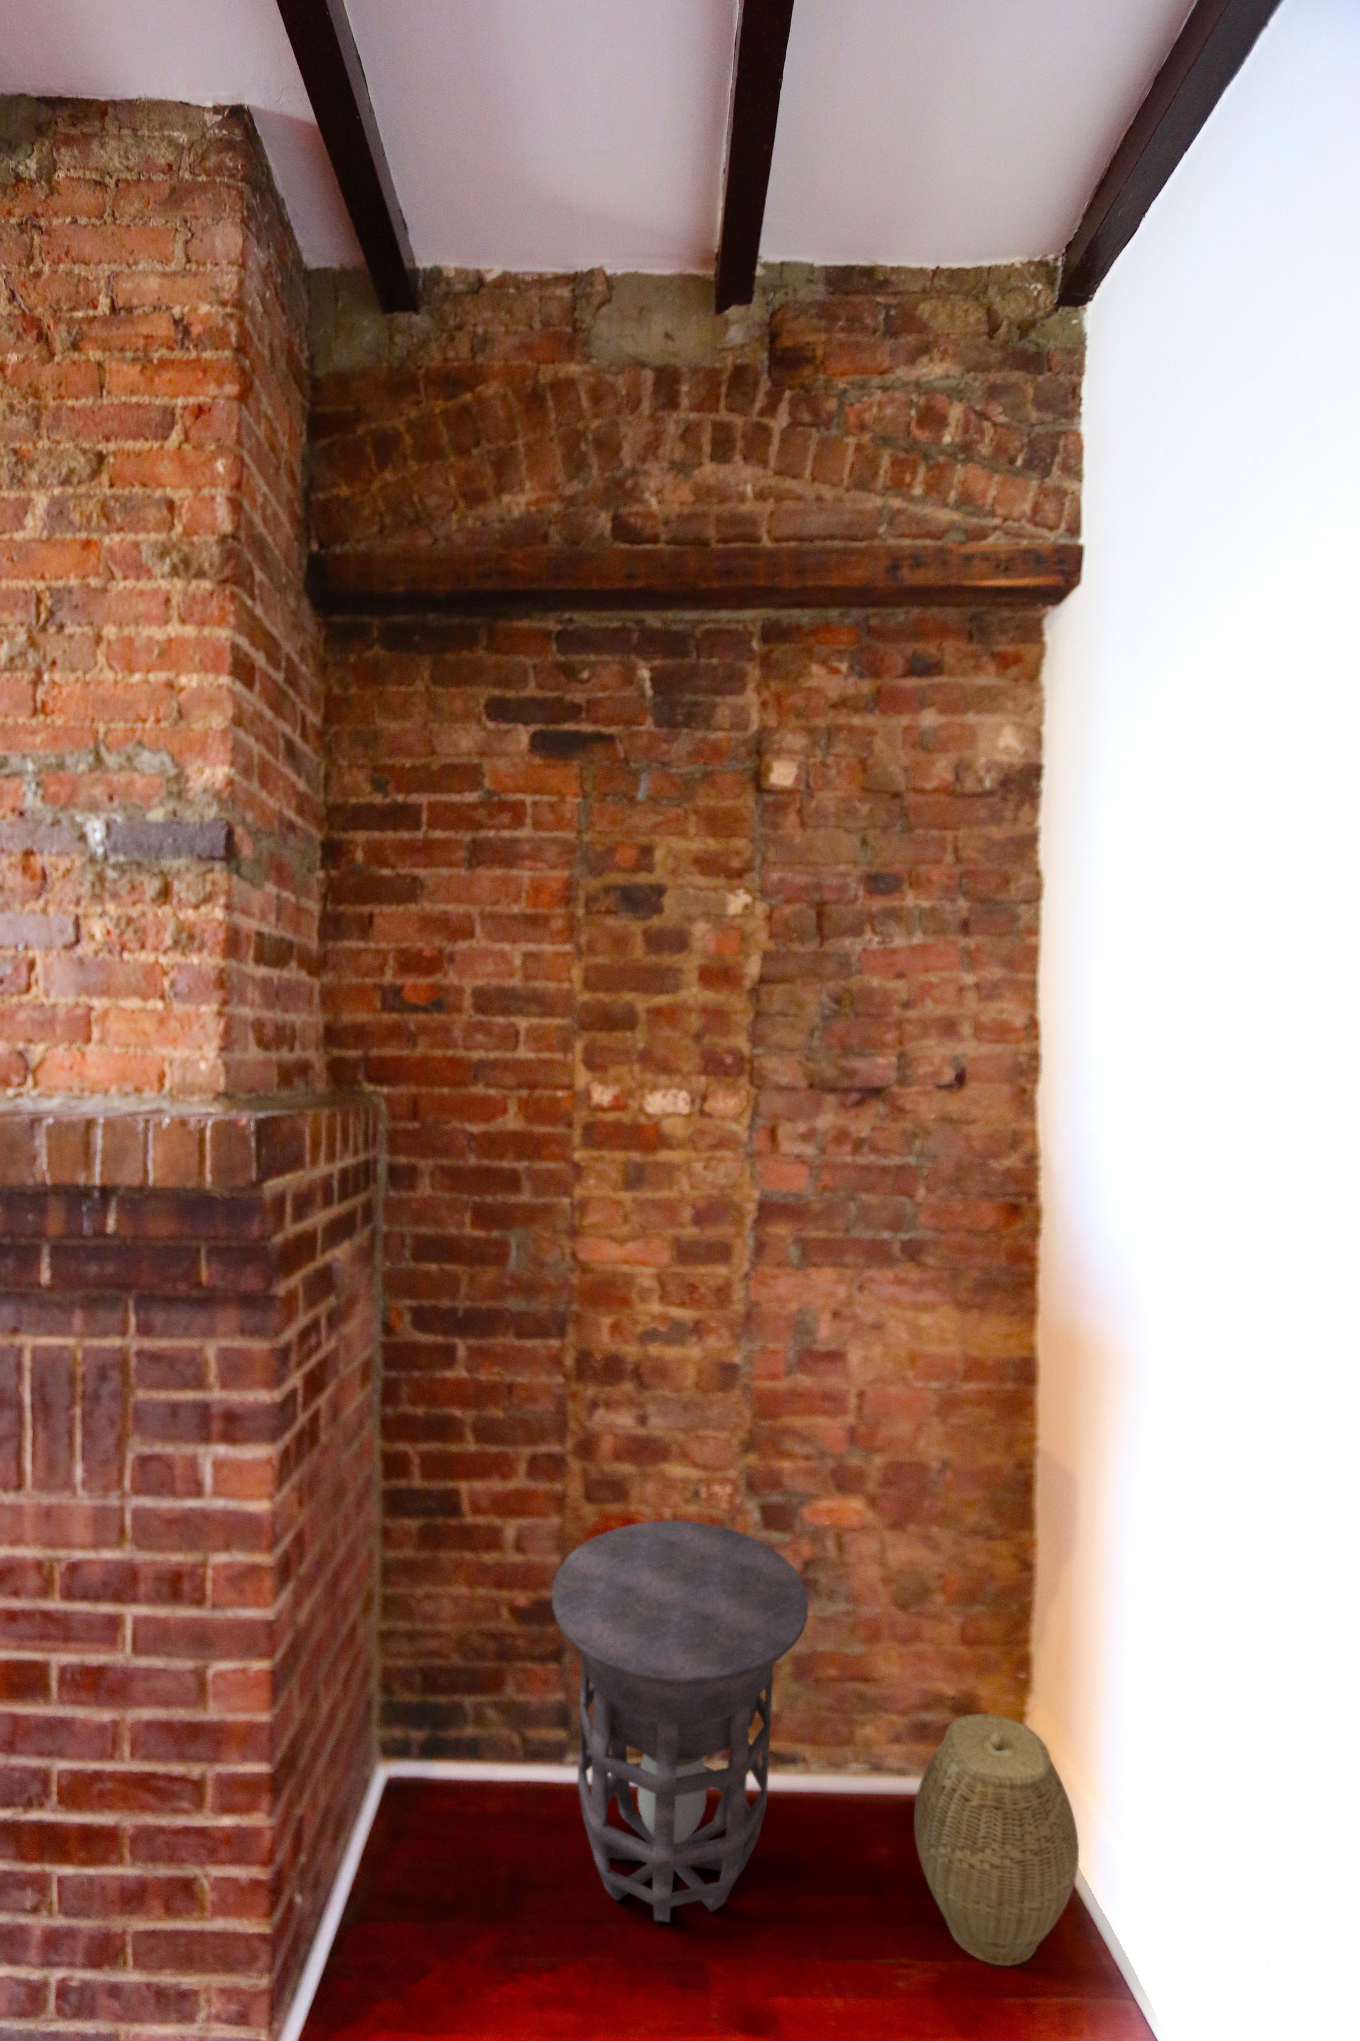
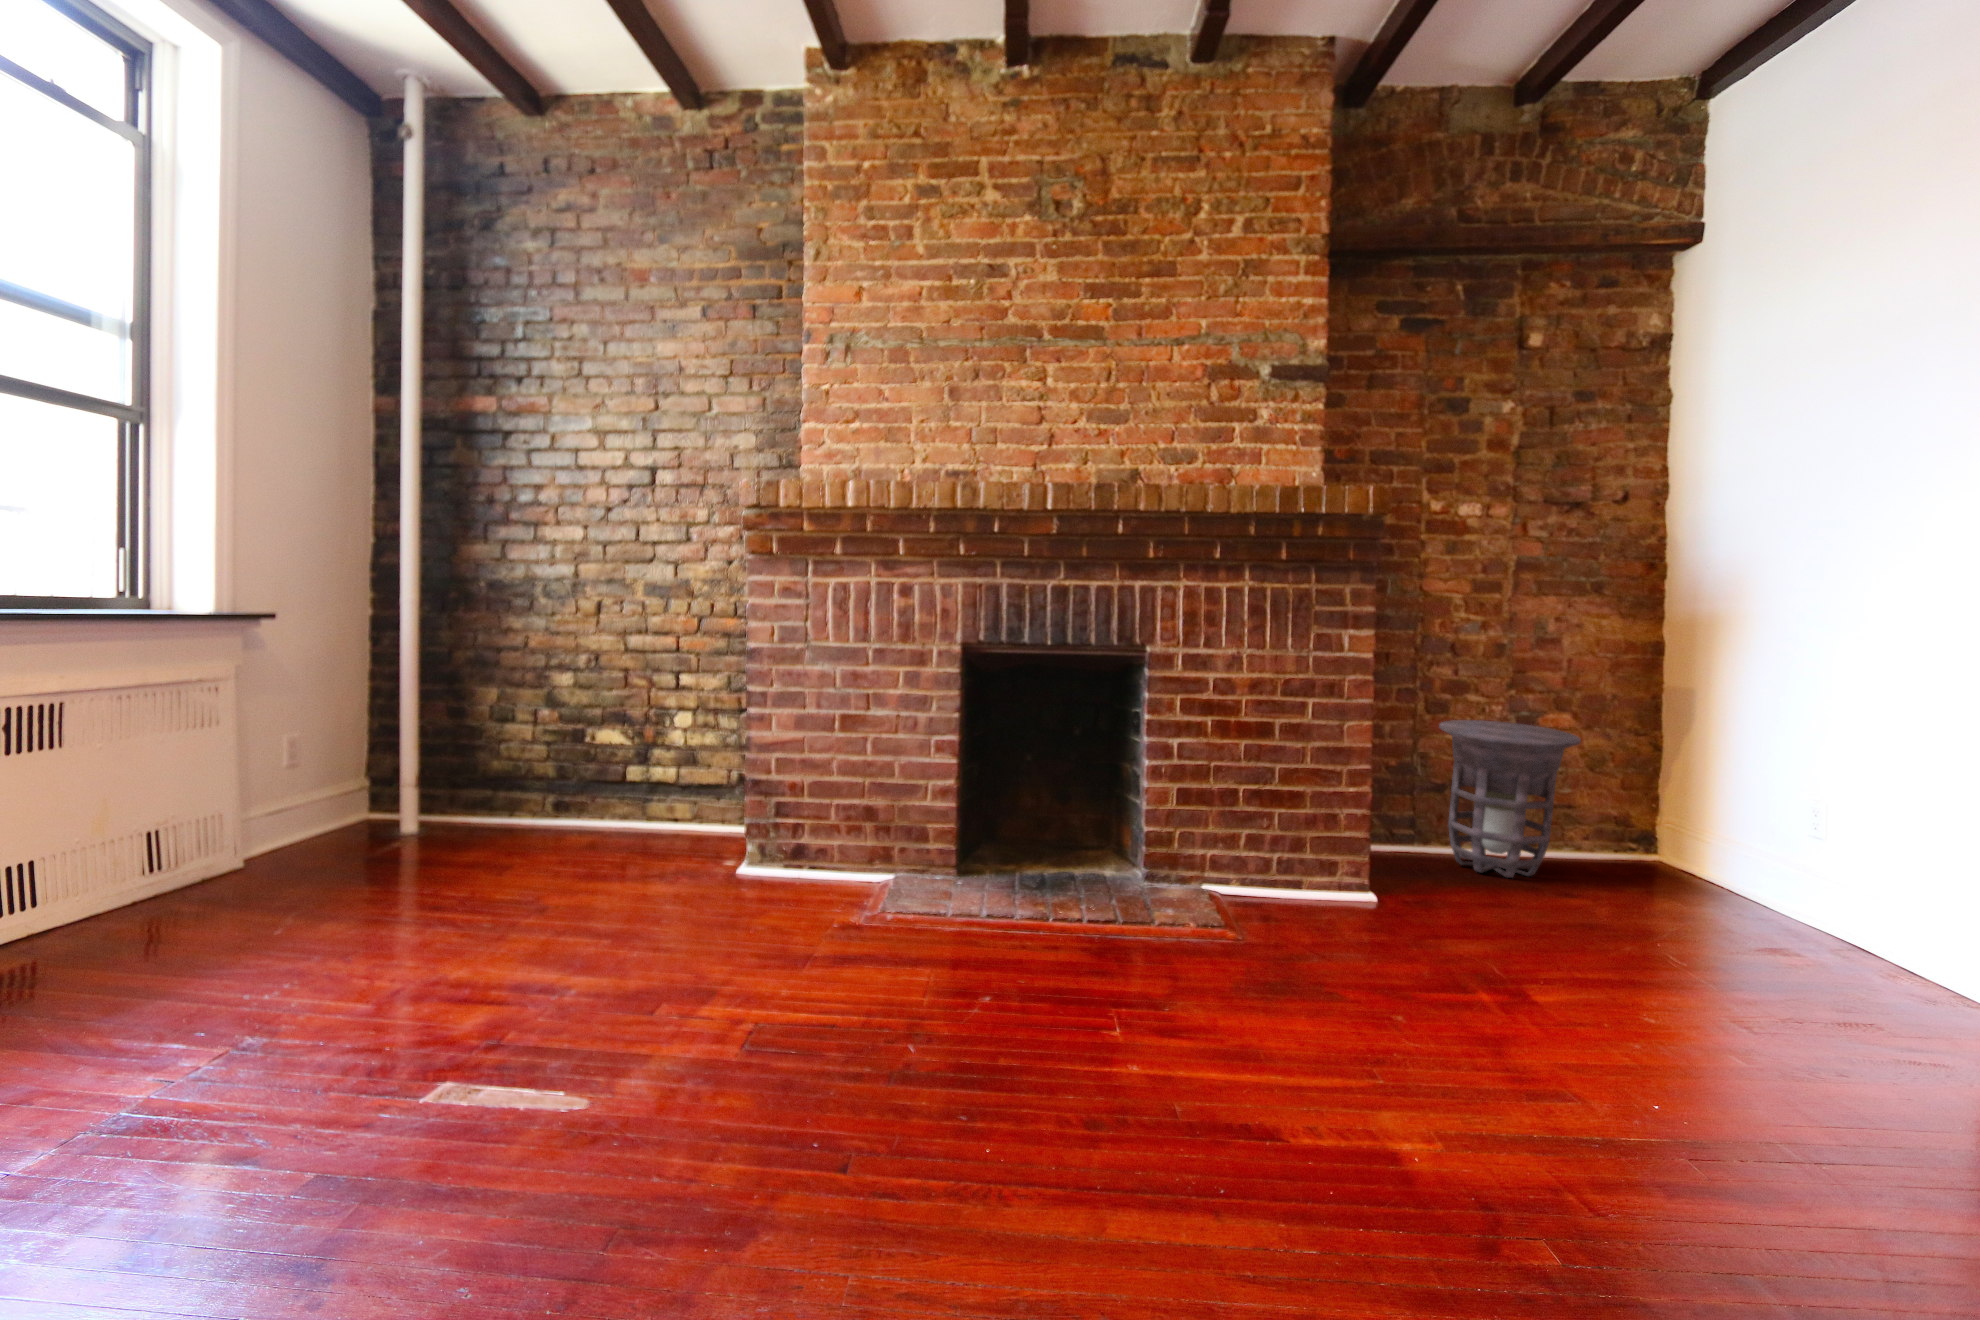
woven basket: present [914,1714,1079,1966] -> none [1626,791,1720,889]

